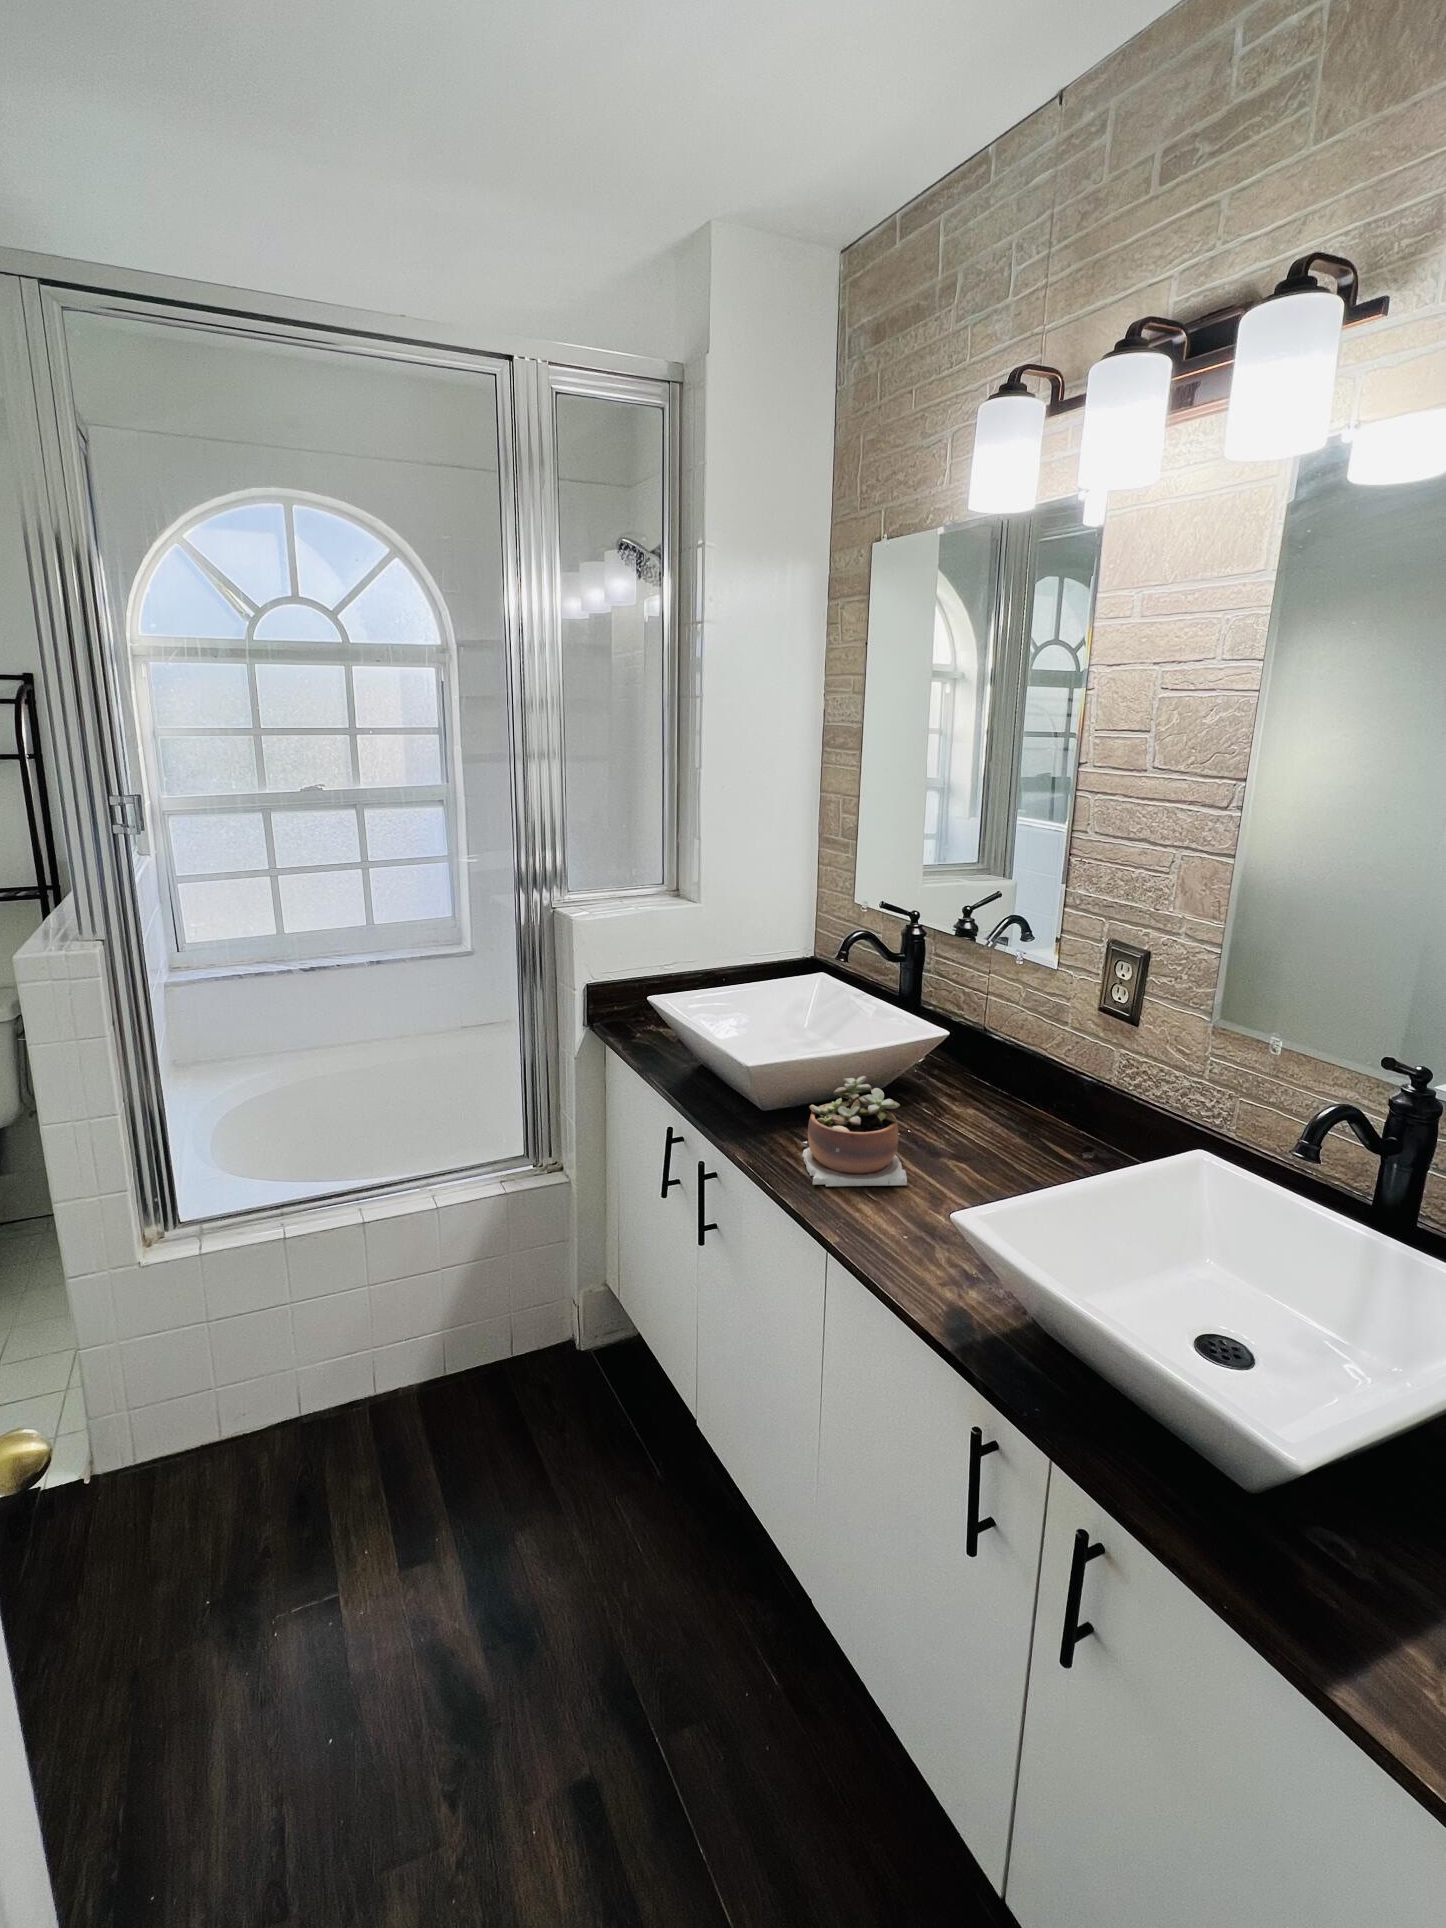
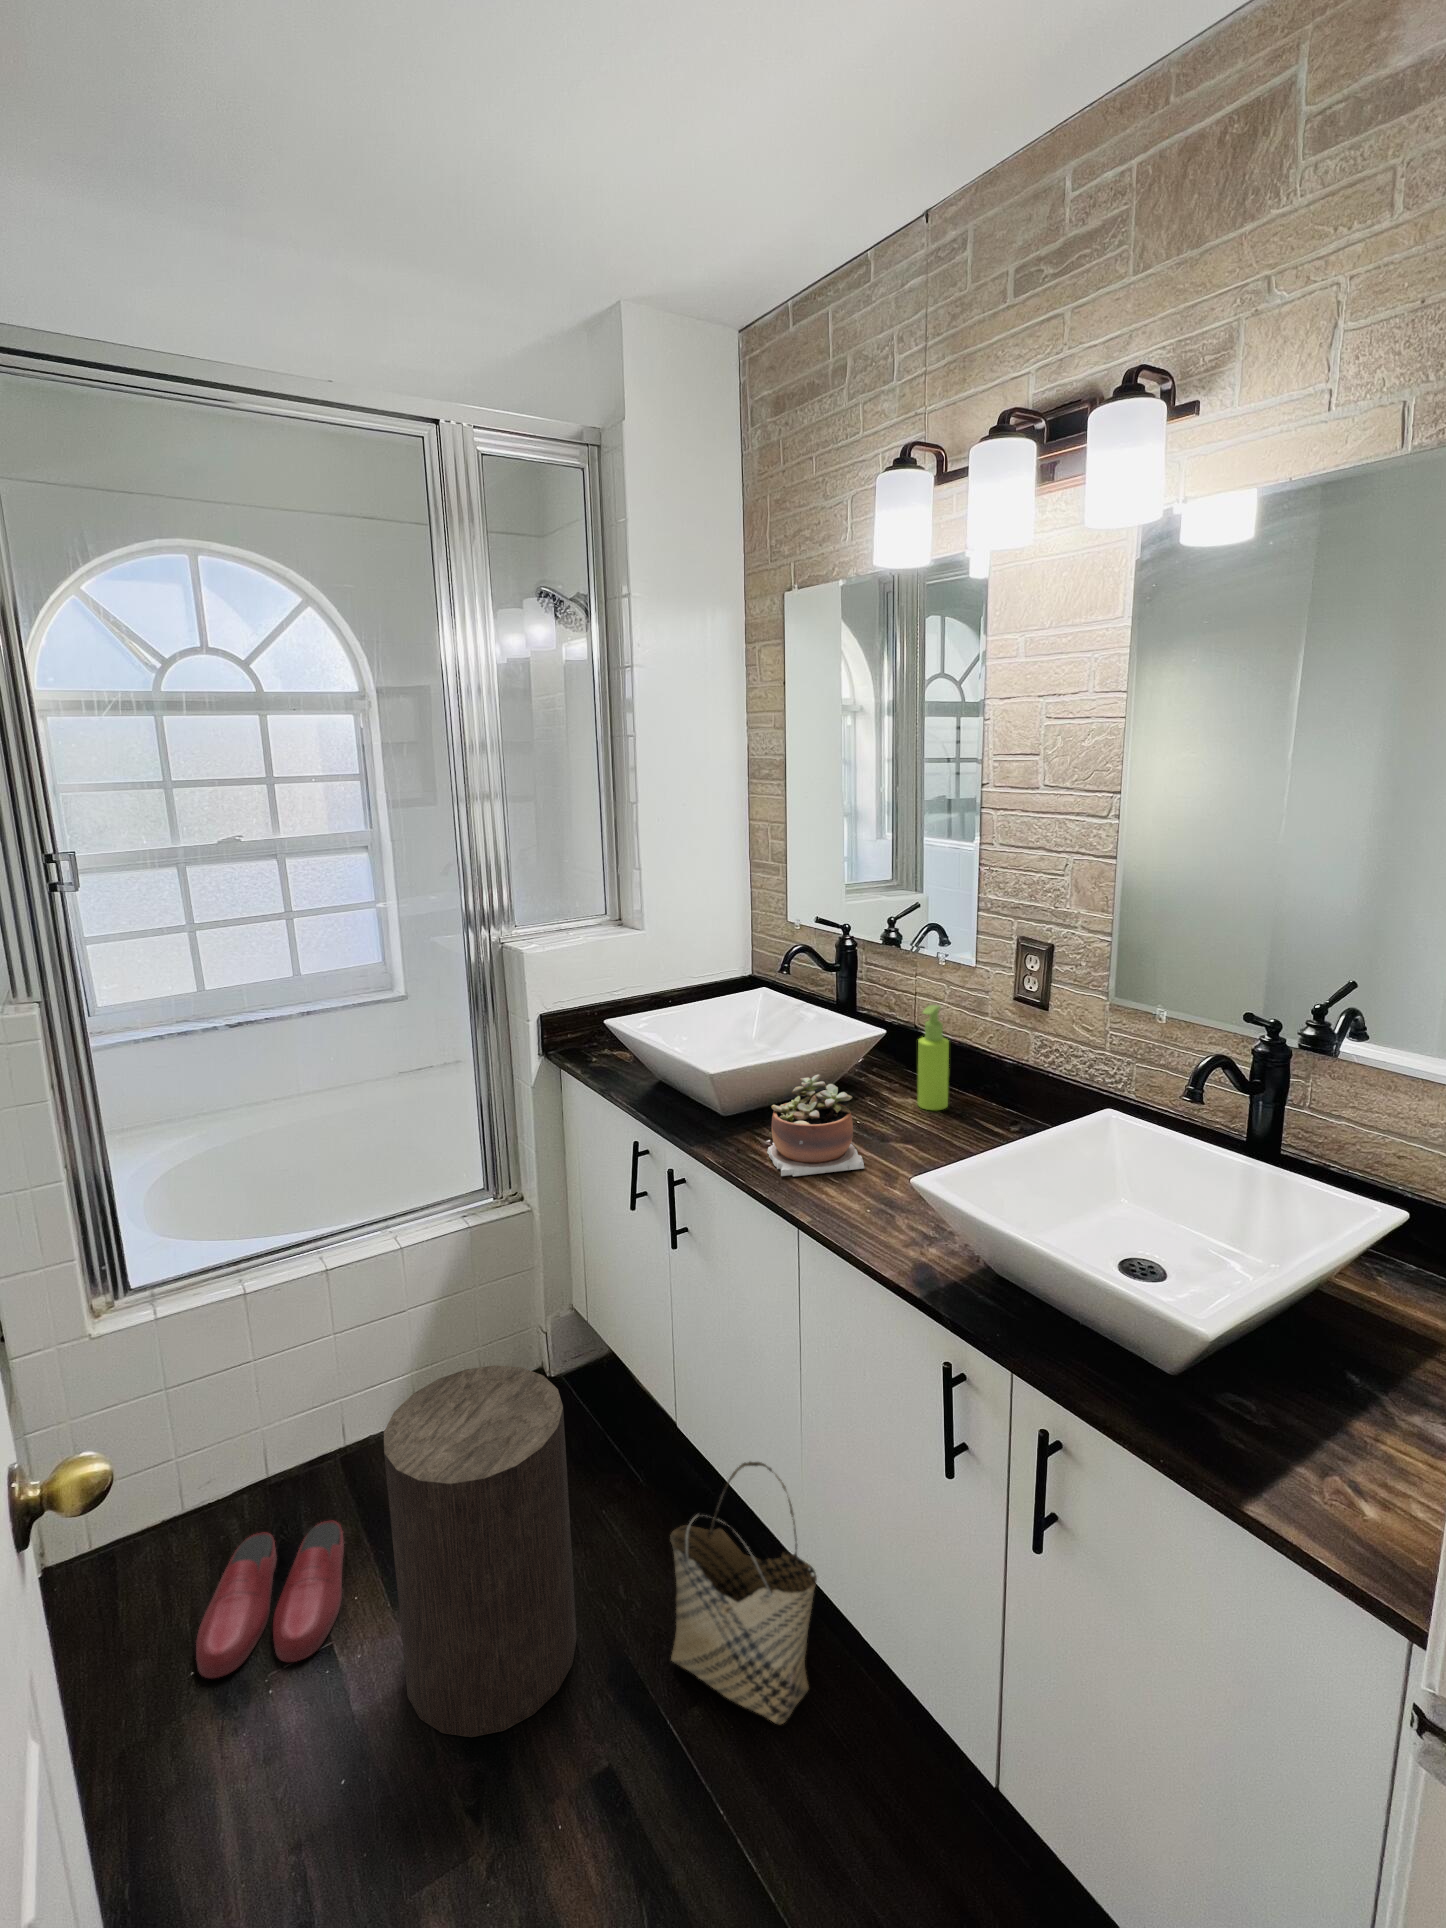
soap dispenser: none [978,1008,1019,1125] -> present [917,1005,949,1110]
stool: none [386,1342,572,1718] -> present [384,1365,577,1737]
slippers: none [213,1466,363,1608] -> present [196,1521,344,1678]
woven basket: none [664,1482,822,1769] -> present [670,1462,817,1724]

